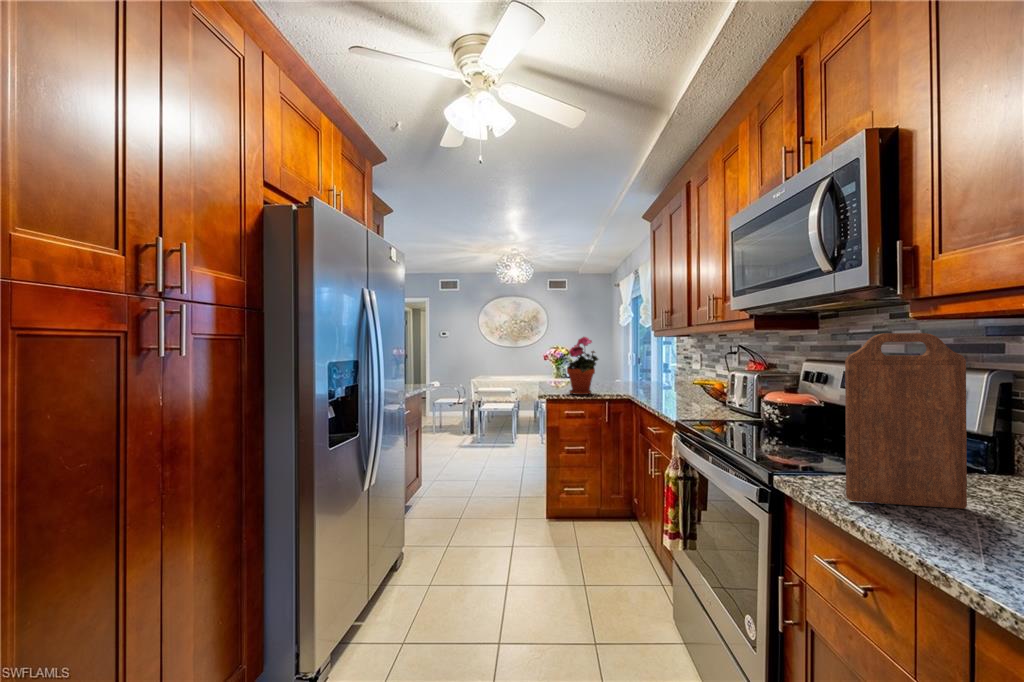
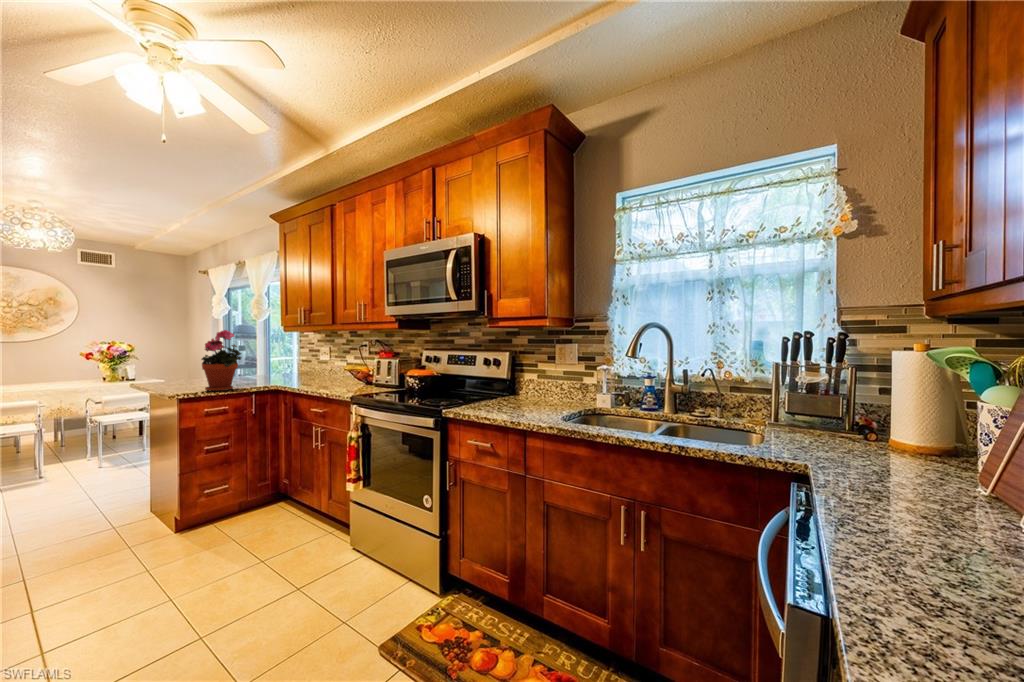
cutting board: present [845,333,967,509] -> none [477,334,511,411]

